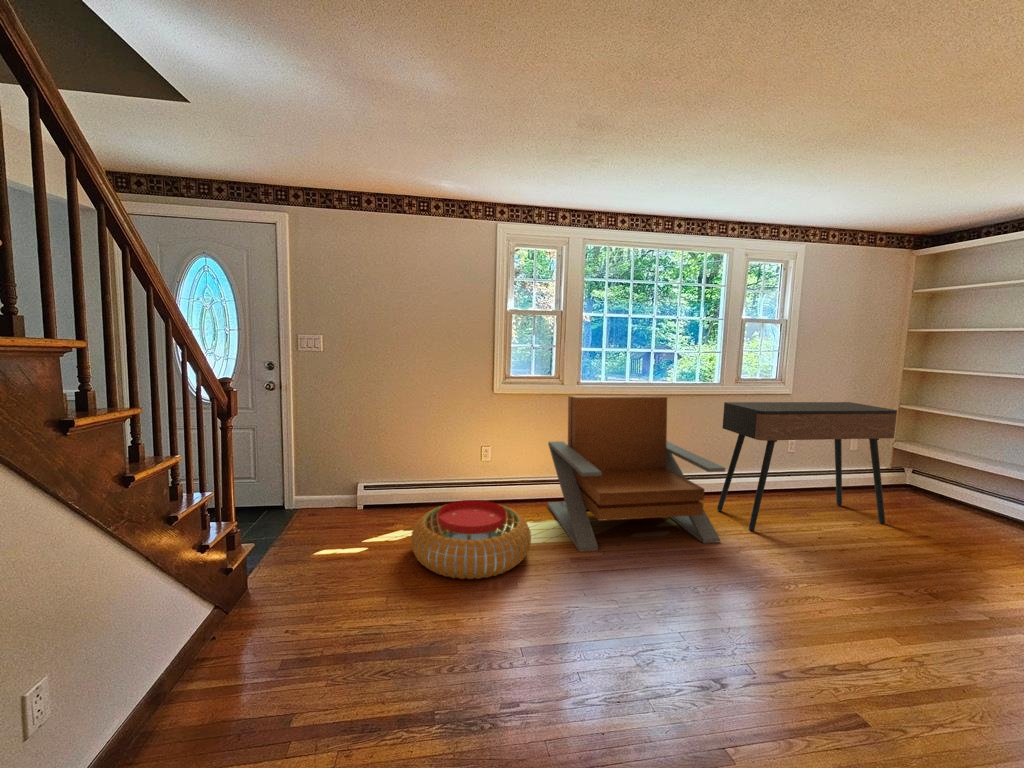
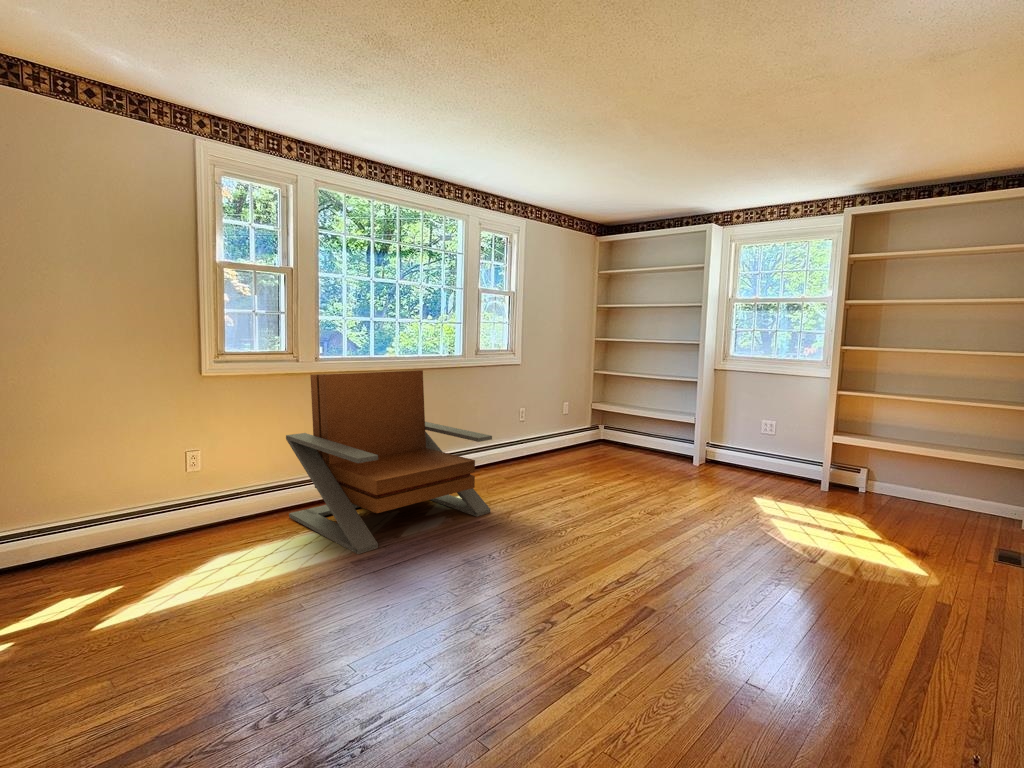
console table: present [717,402,897,531] -> none [473,369,604,497]
pouf: present [411,500,531,579] -> none [113,518,303,629]

